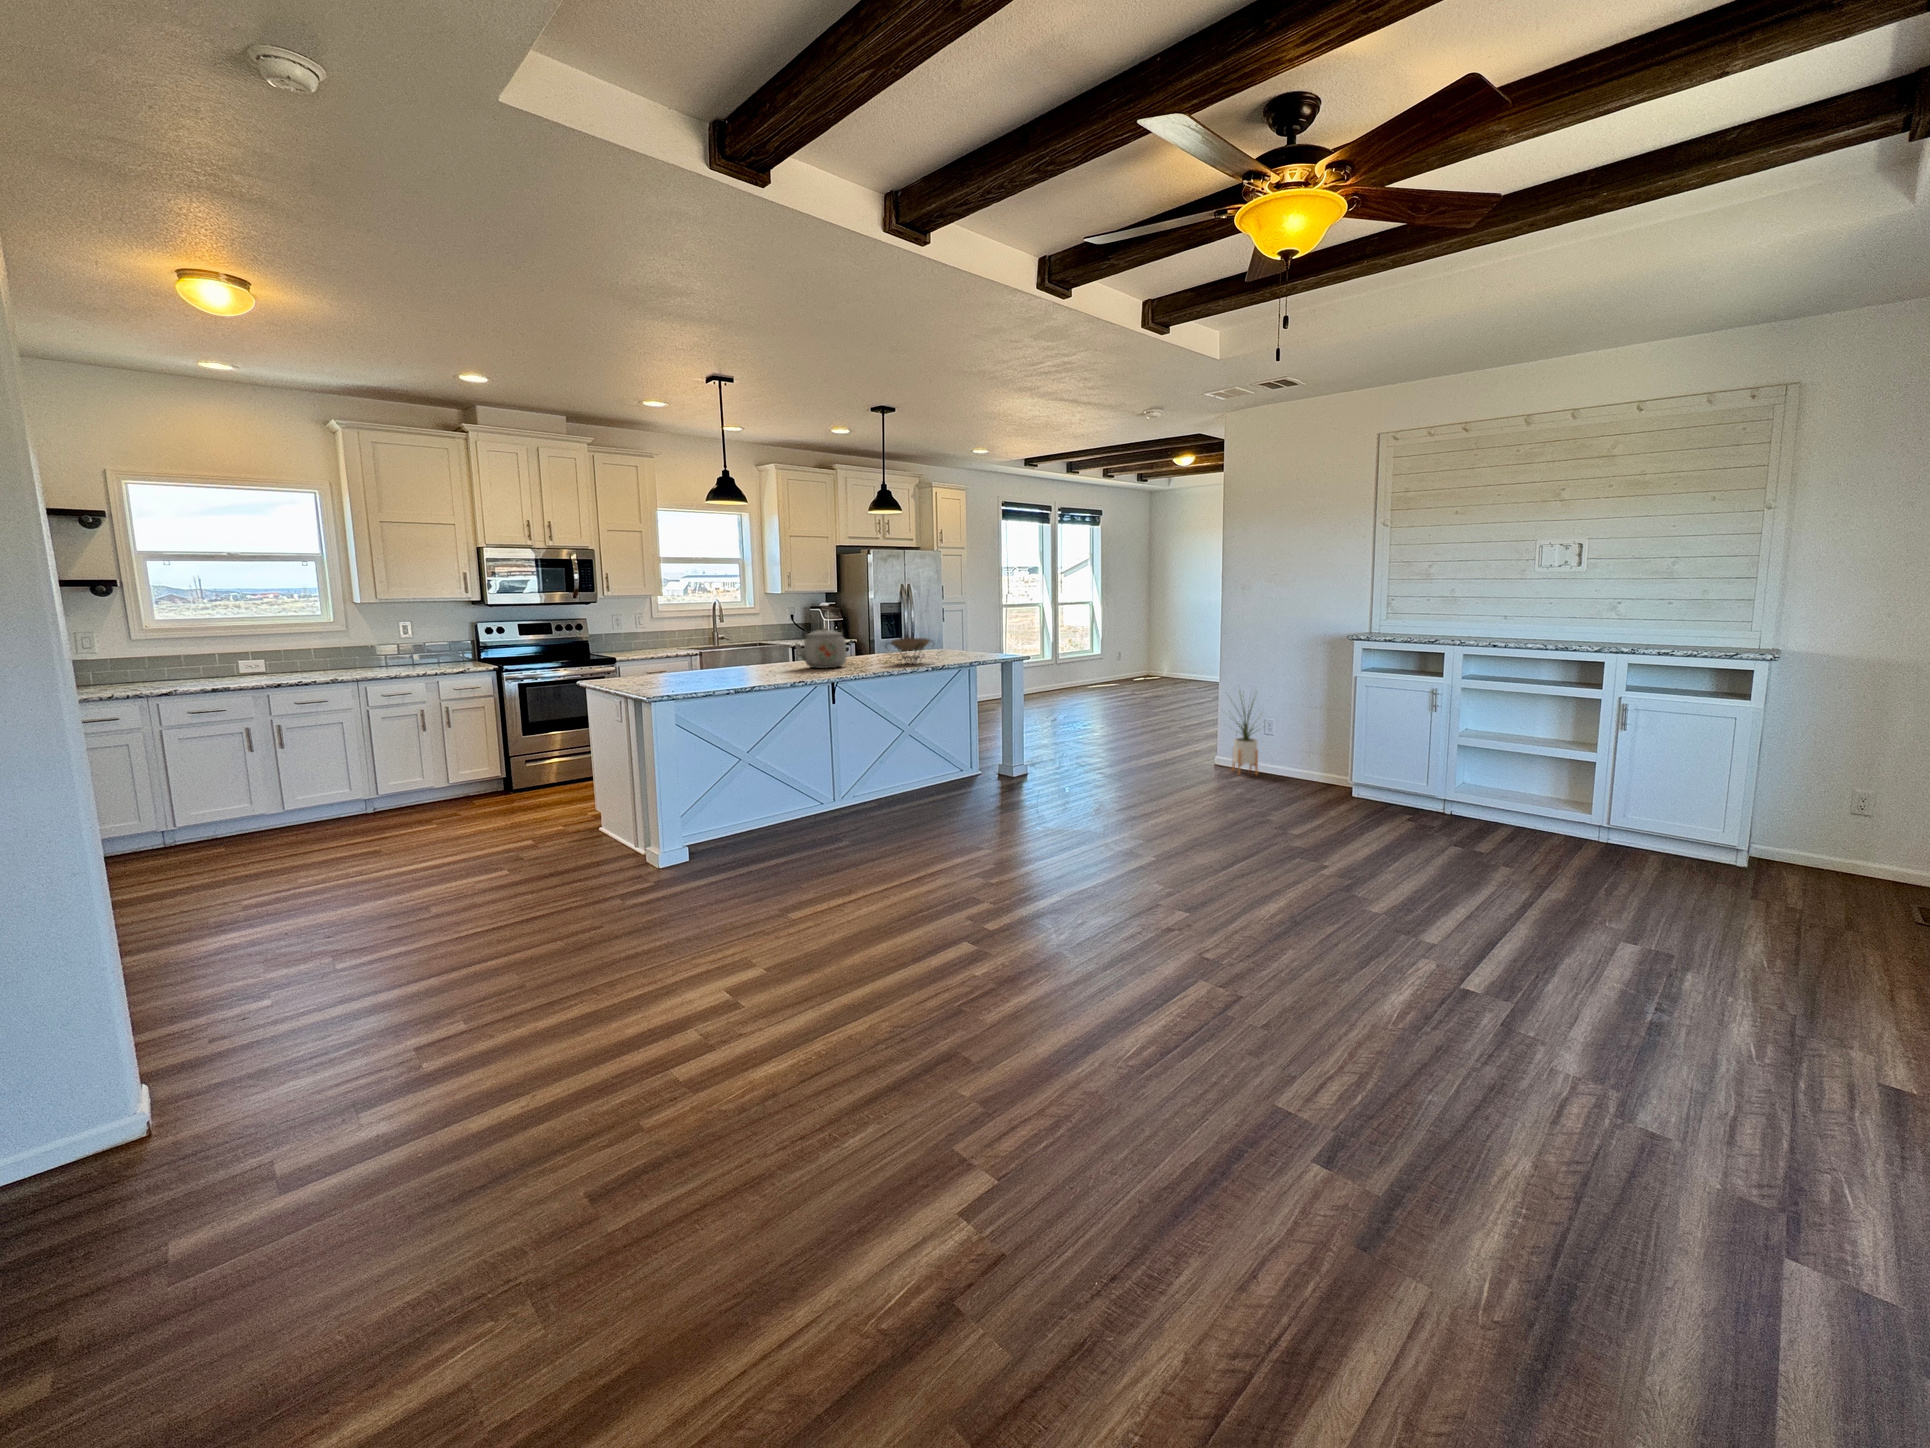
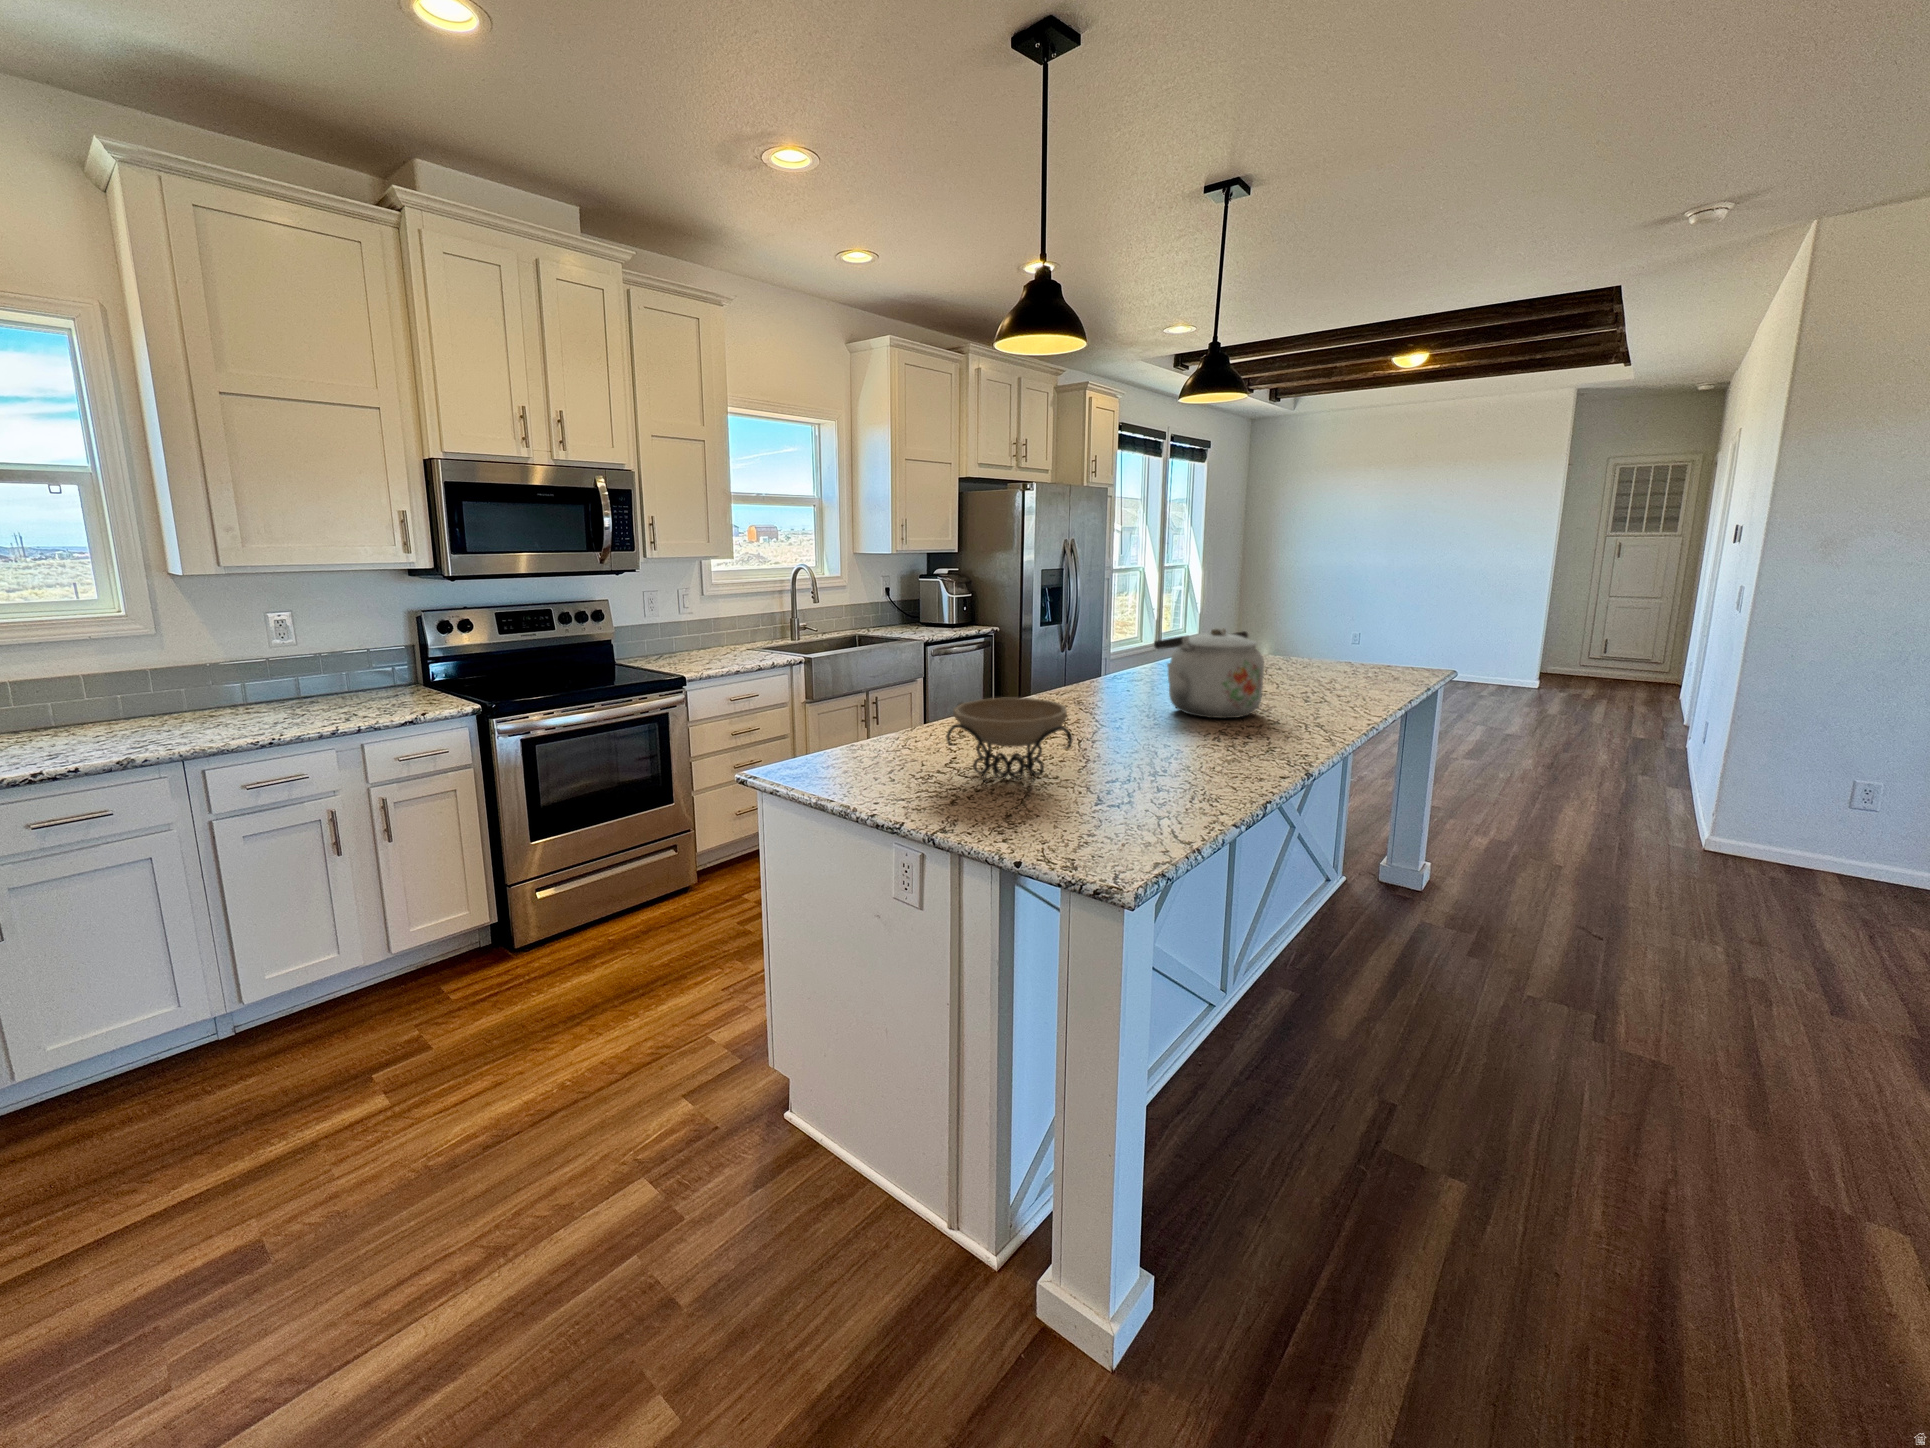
decorative bowl: present [891,638,930,663] -> present [946,698,1073,783]
house plant: present [1232,699,1259,775] -> none [1768,716,1900,881]

